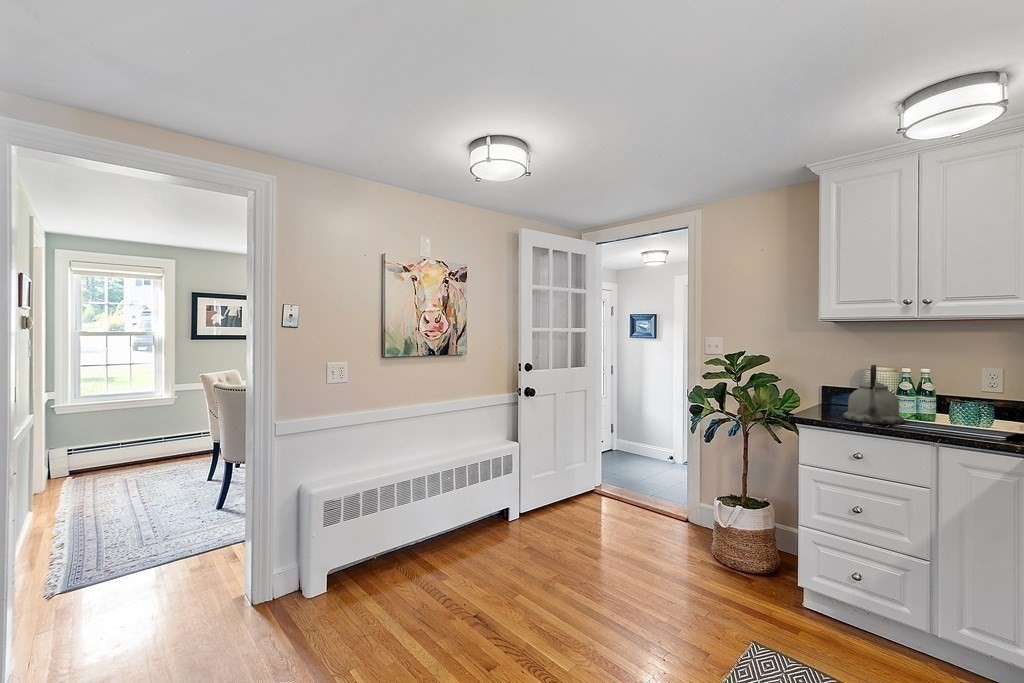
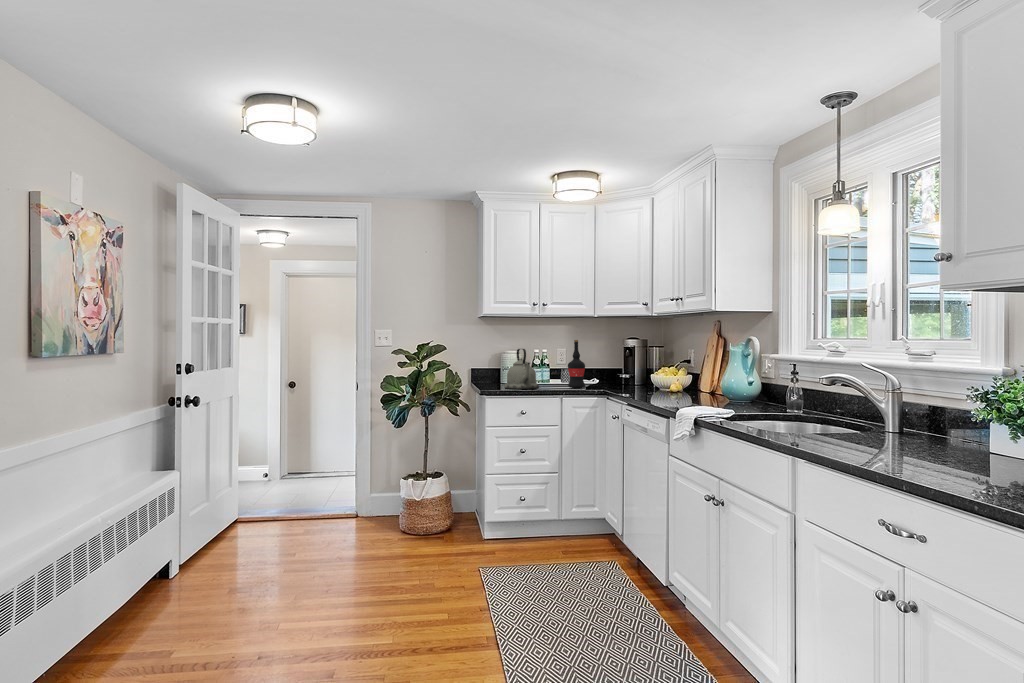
wine bottle: none [954,357,992,435] -> present [568,340,585,388]

